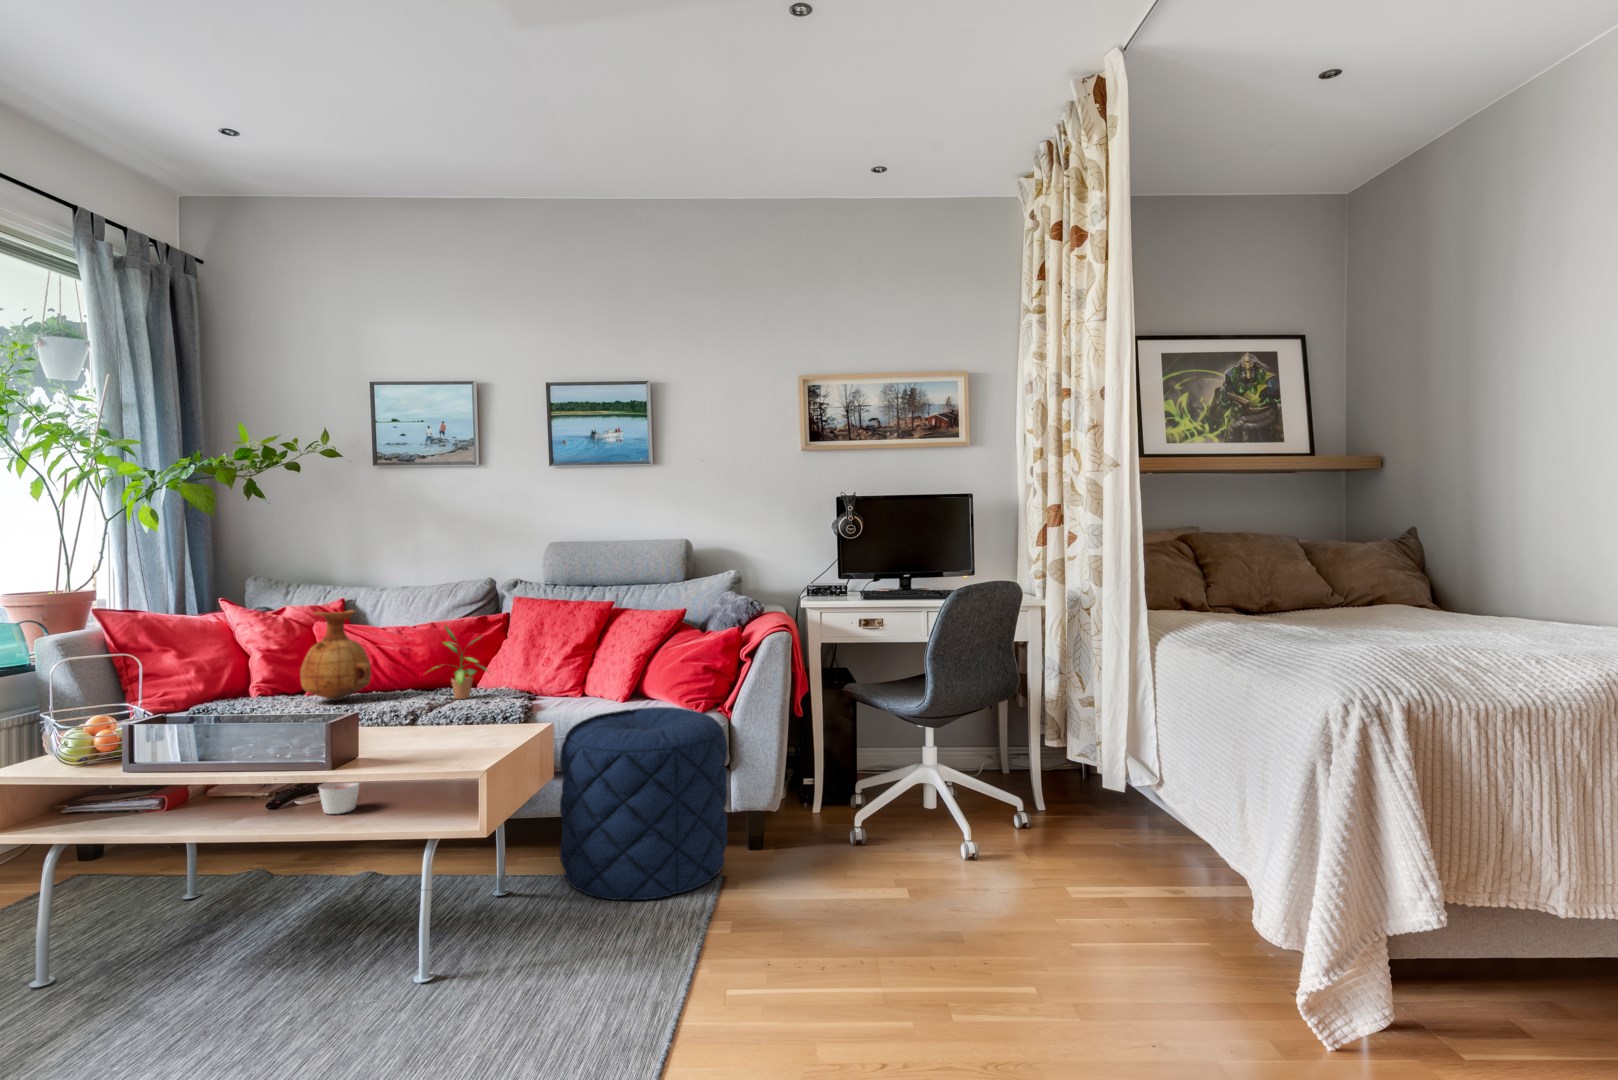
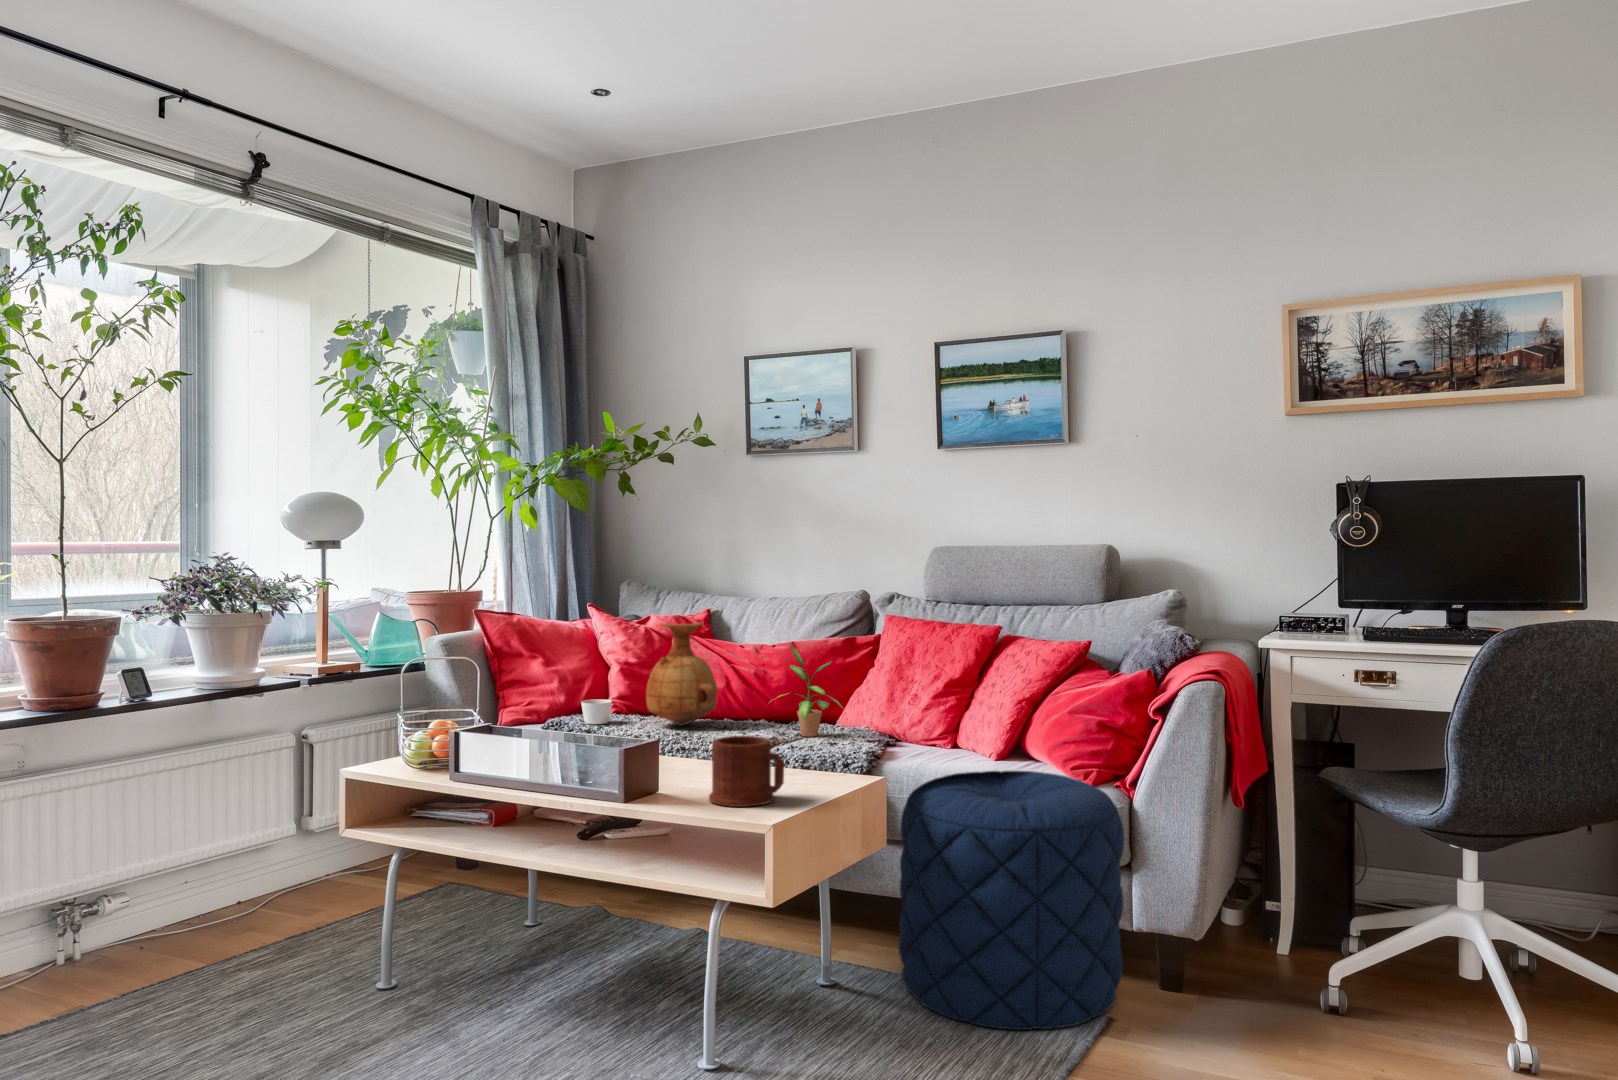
mug: none [411,699,480,759] -> present [709,736,784,807]
candle: present [318,783,360,814] -> present [581,699,612,724]

